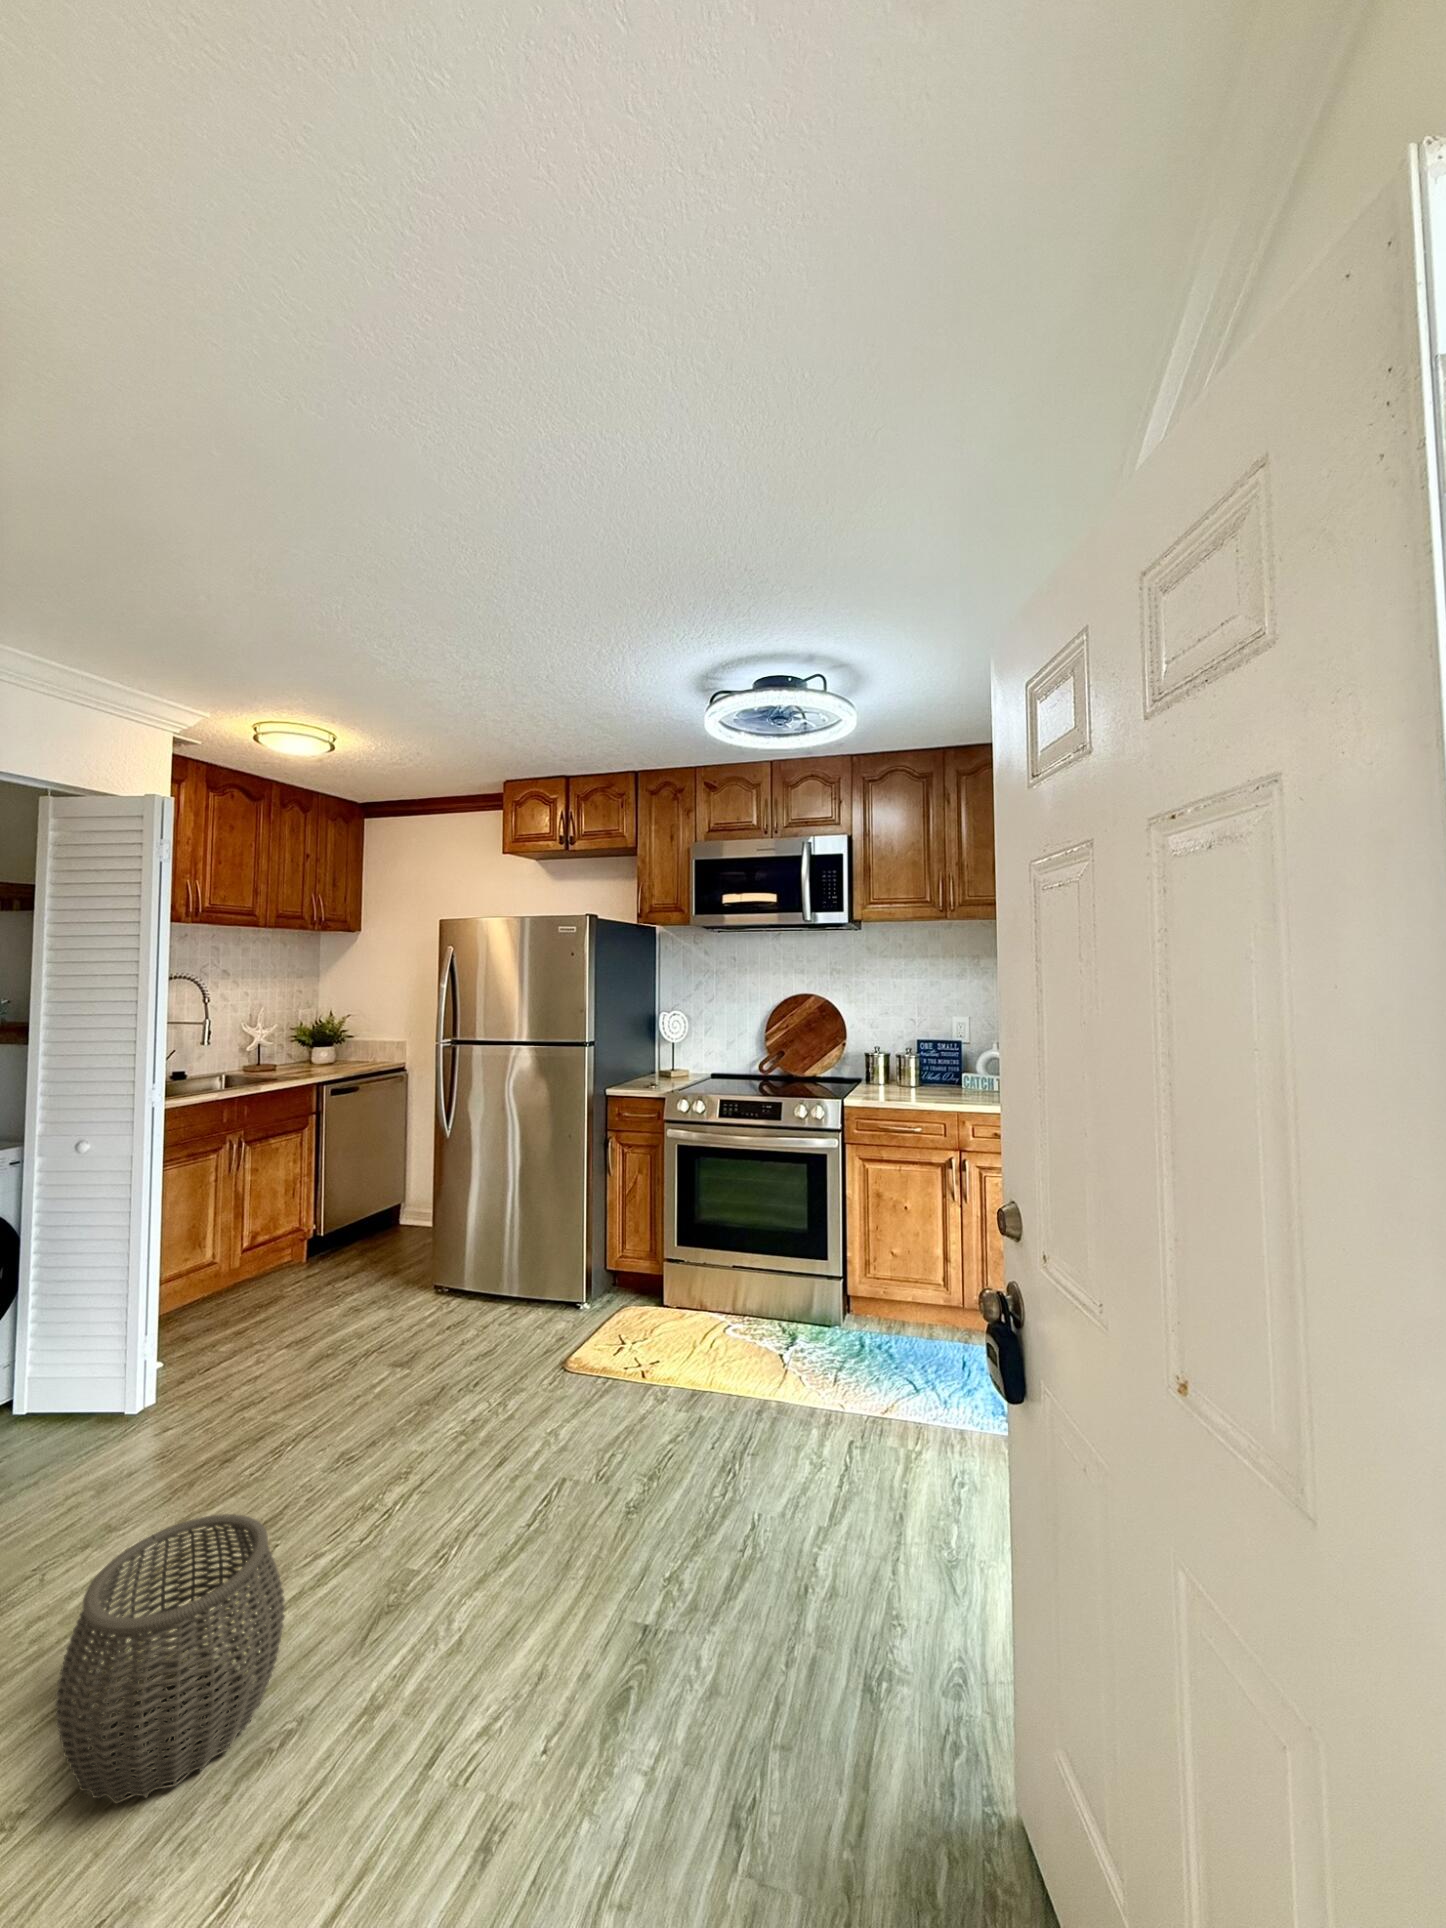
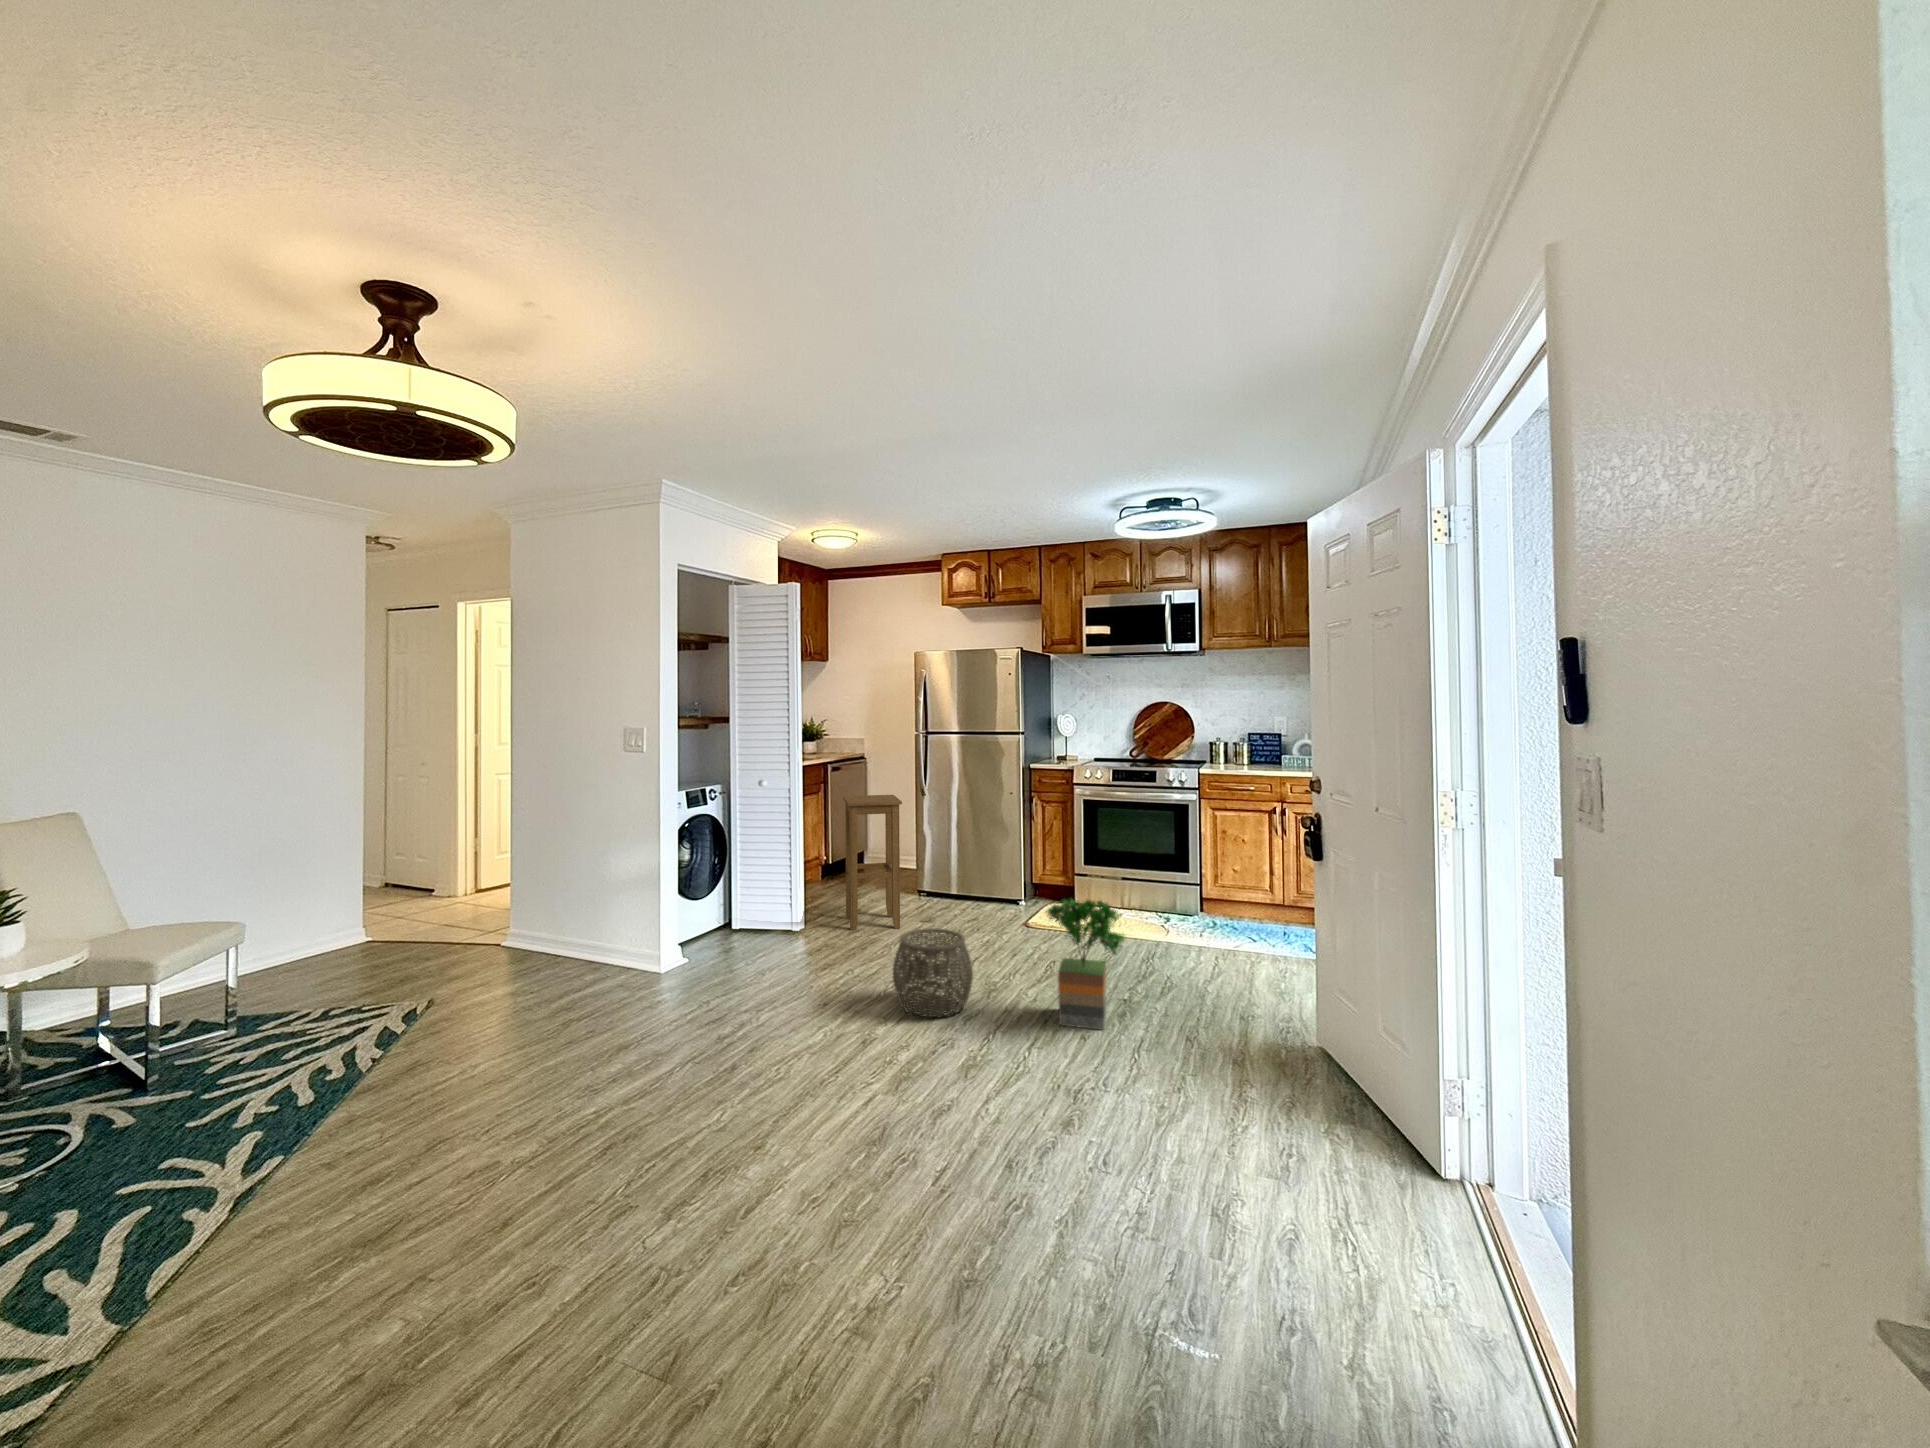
stool: none [236,1151,357,1408] -> present [843,795,902,930]
potted tree: none [434,1449,609,1807] -> present [1046,900,1125,1030]

